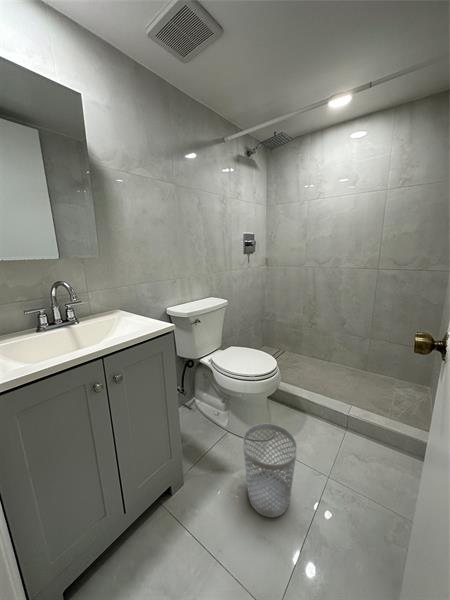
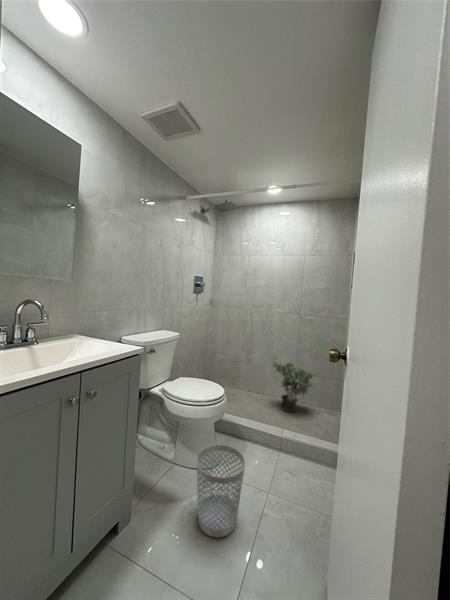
potted plant: none [338,328,395,385] -> present [273,362,314,412]

